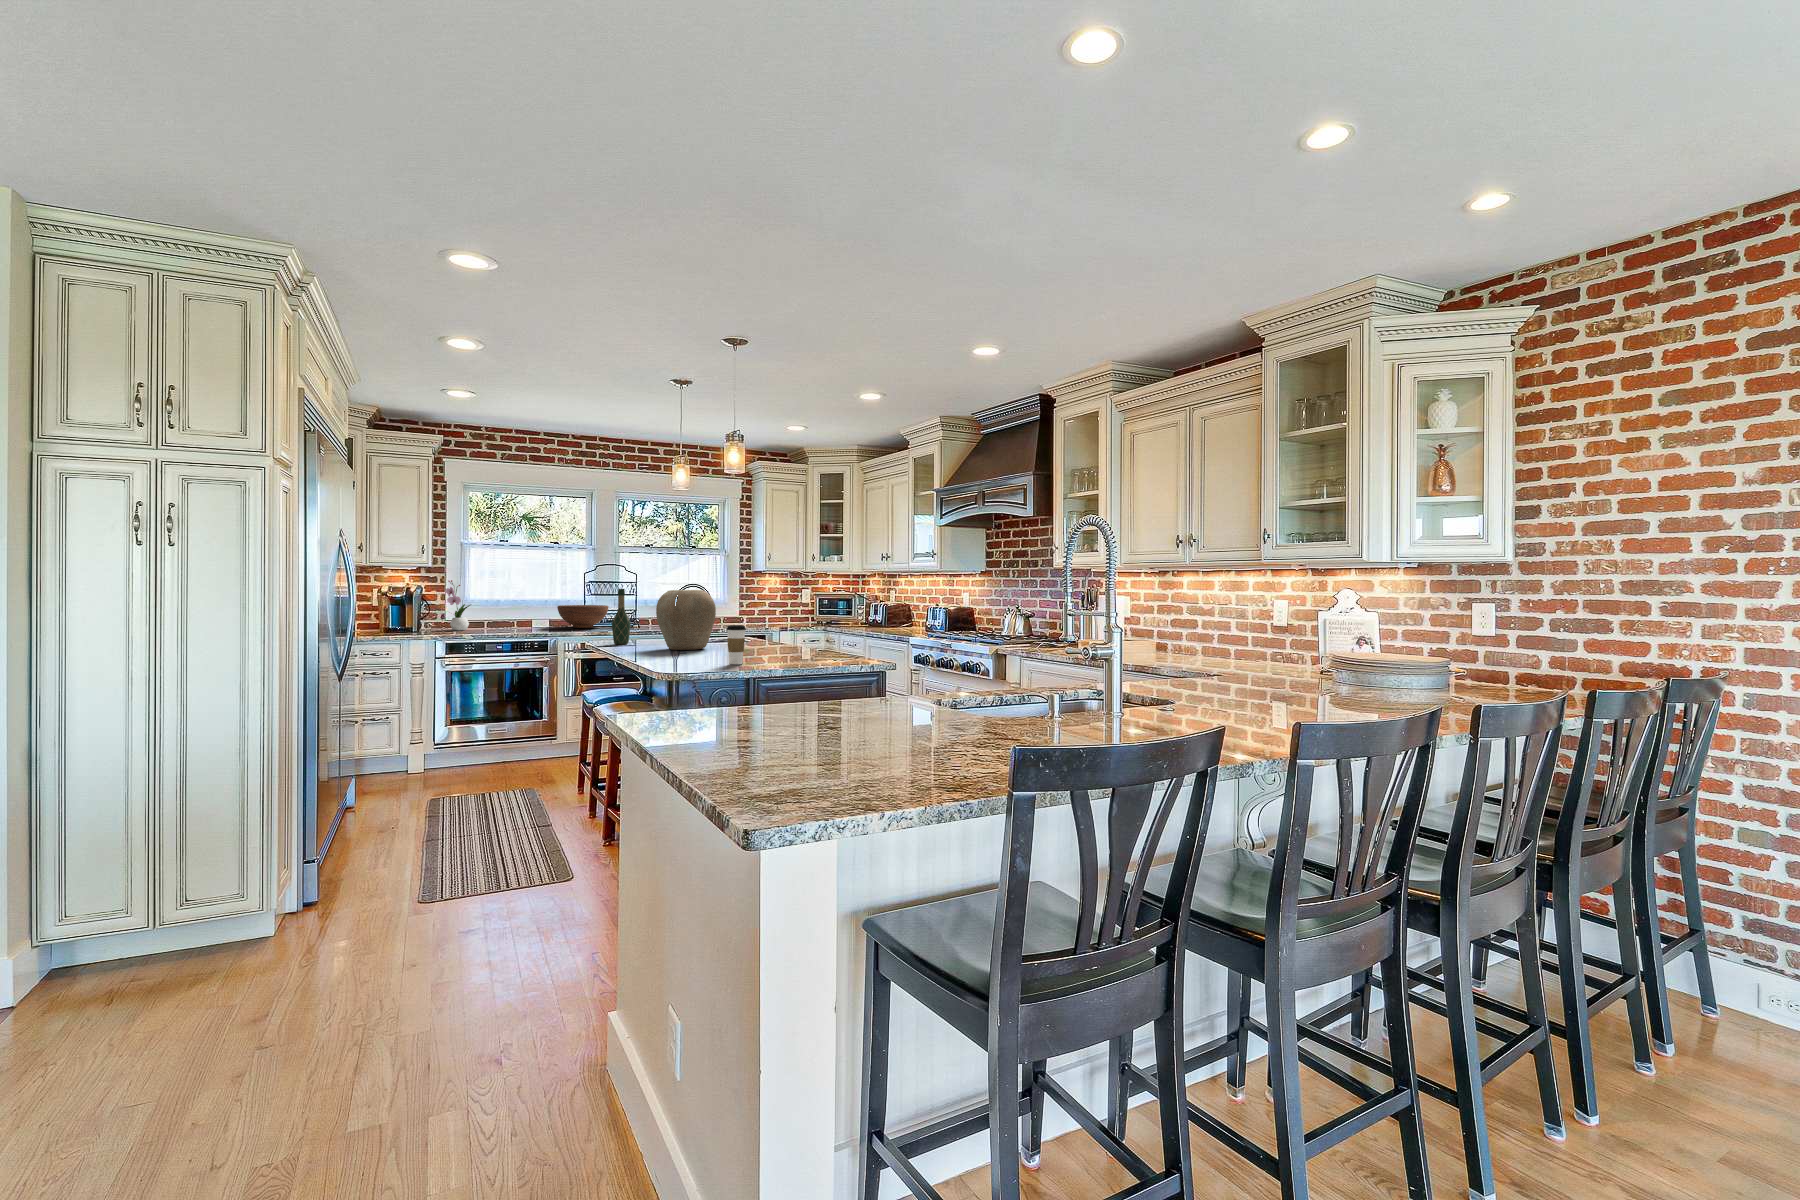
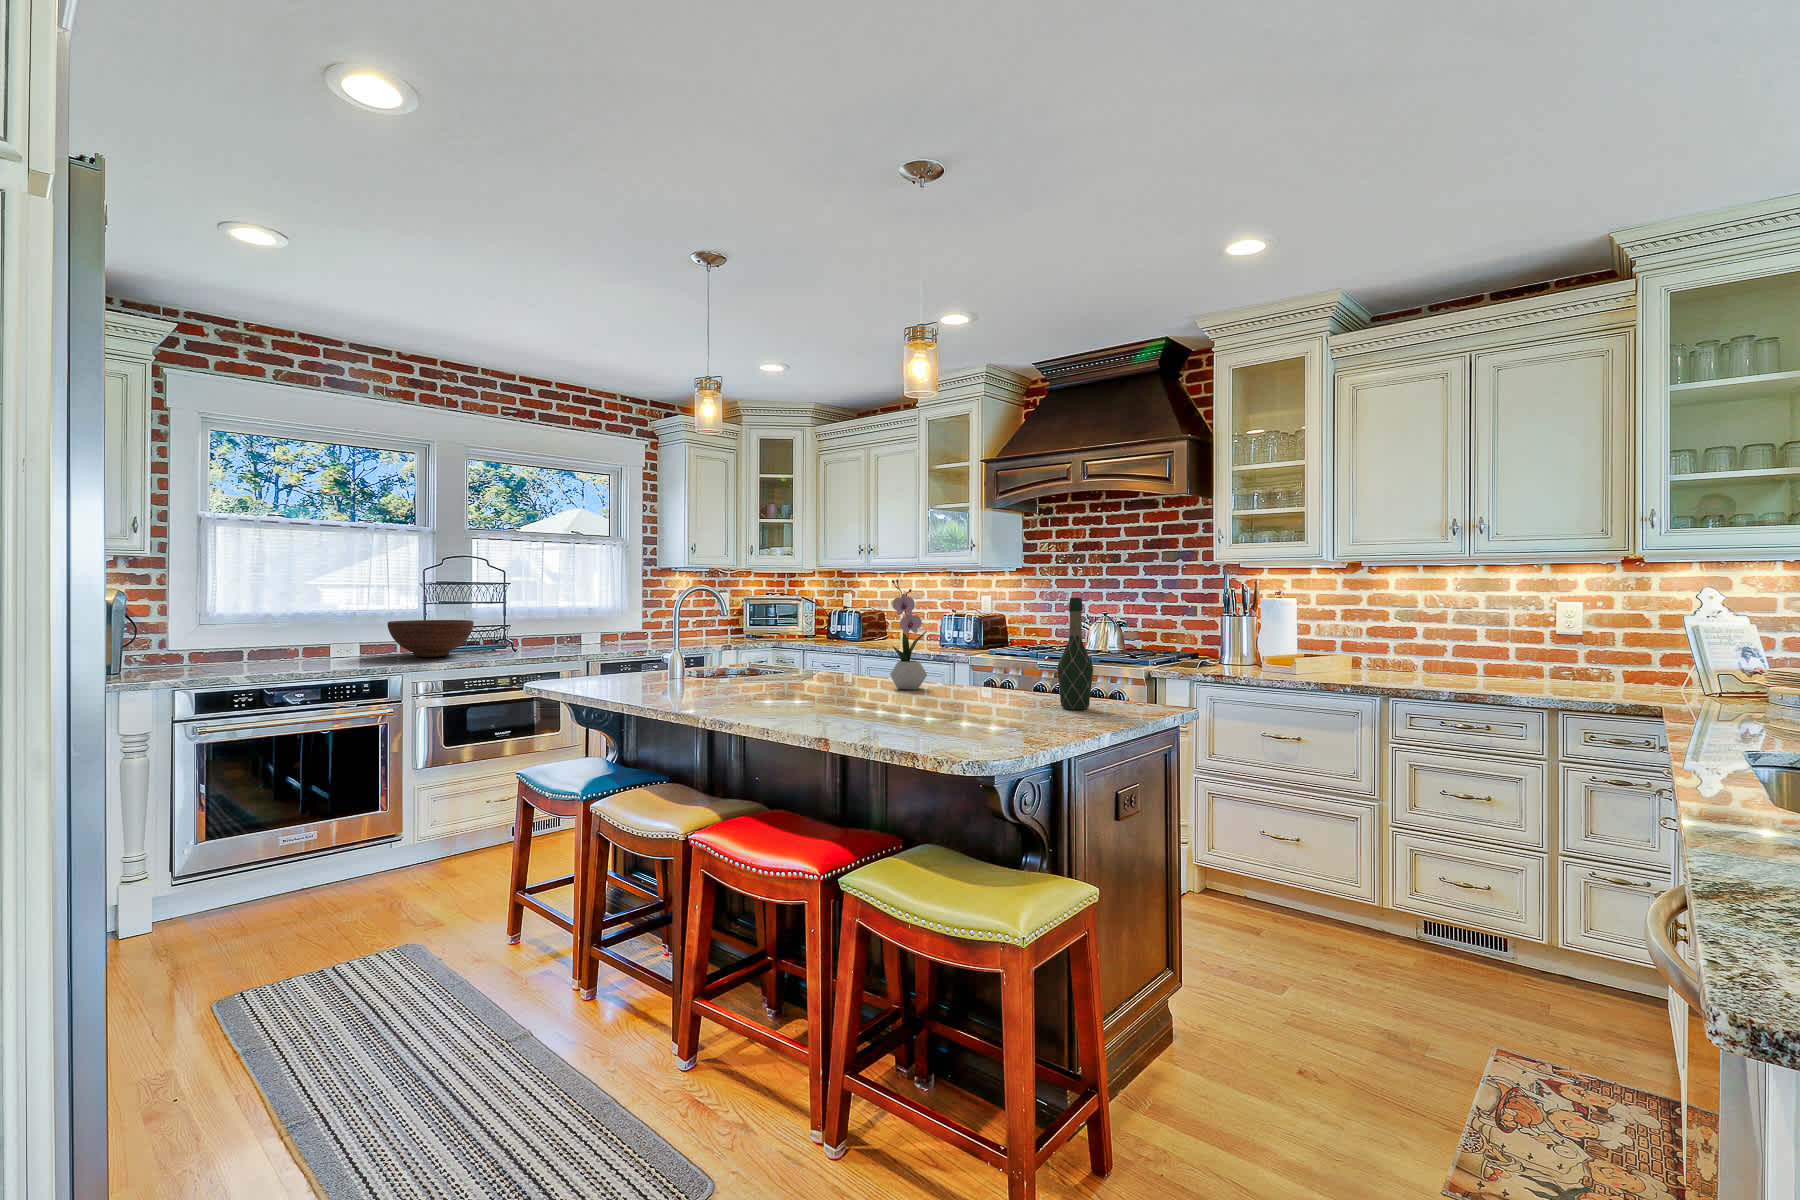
flower arrangement: present [446,580,470,630] -> present [890,579,927,690]
wine bottle: present [612,589,631,644] -> present [1057,598,1093,709]
vase: present [656,590,716,650] -> none [728,595,824,696]
coffee cup: present [726,625,746,665] -> none [983,656,1017,724]

